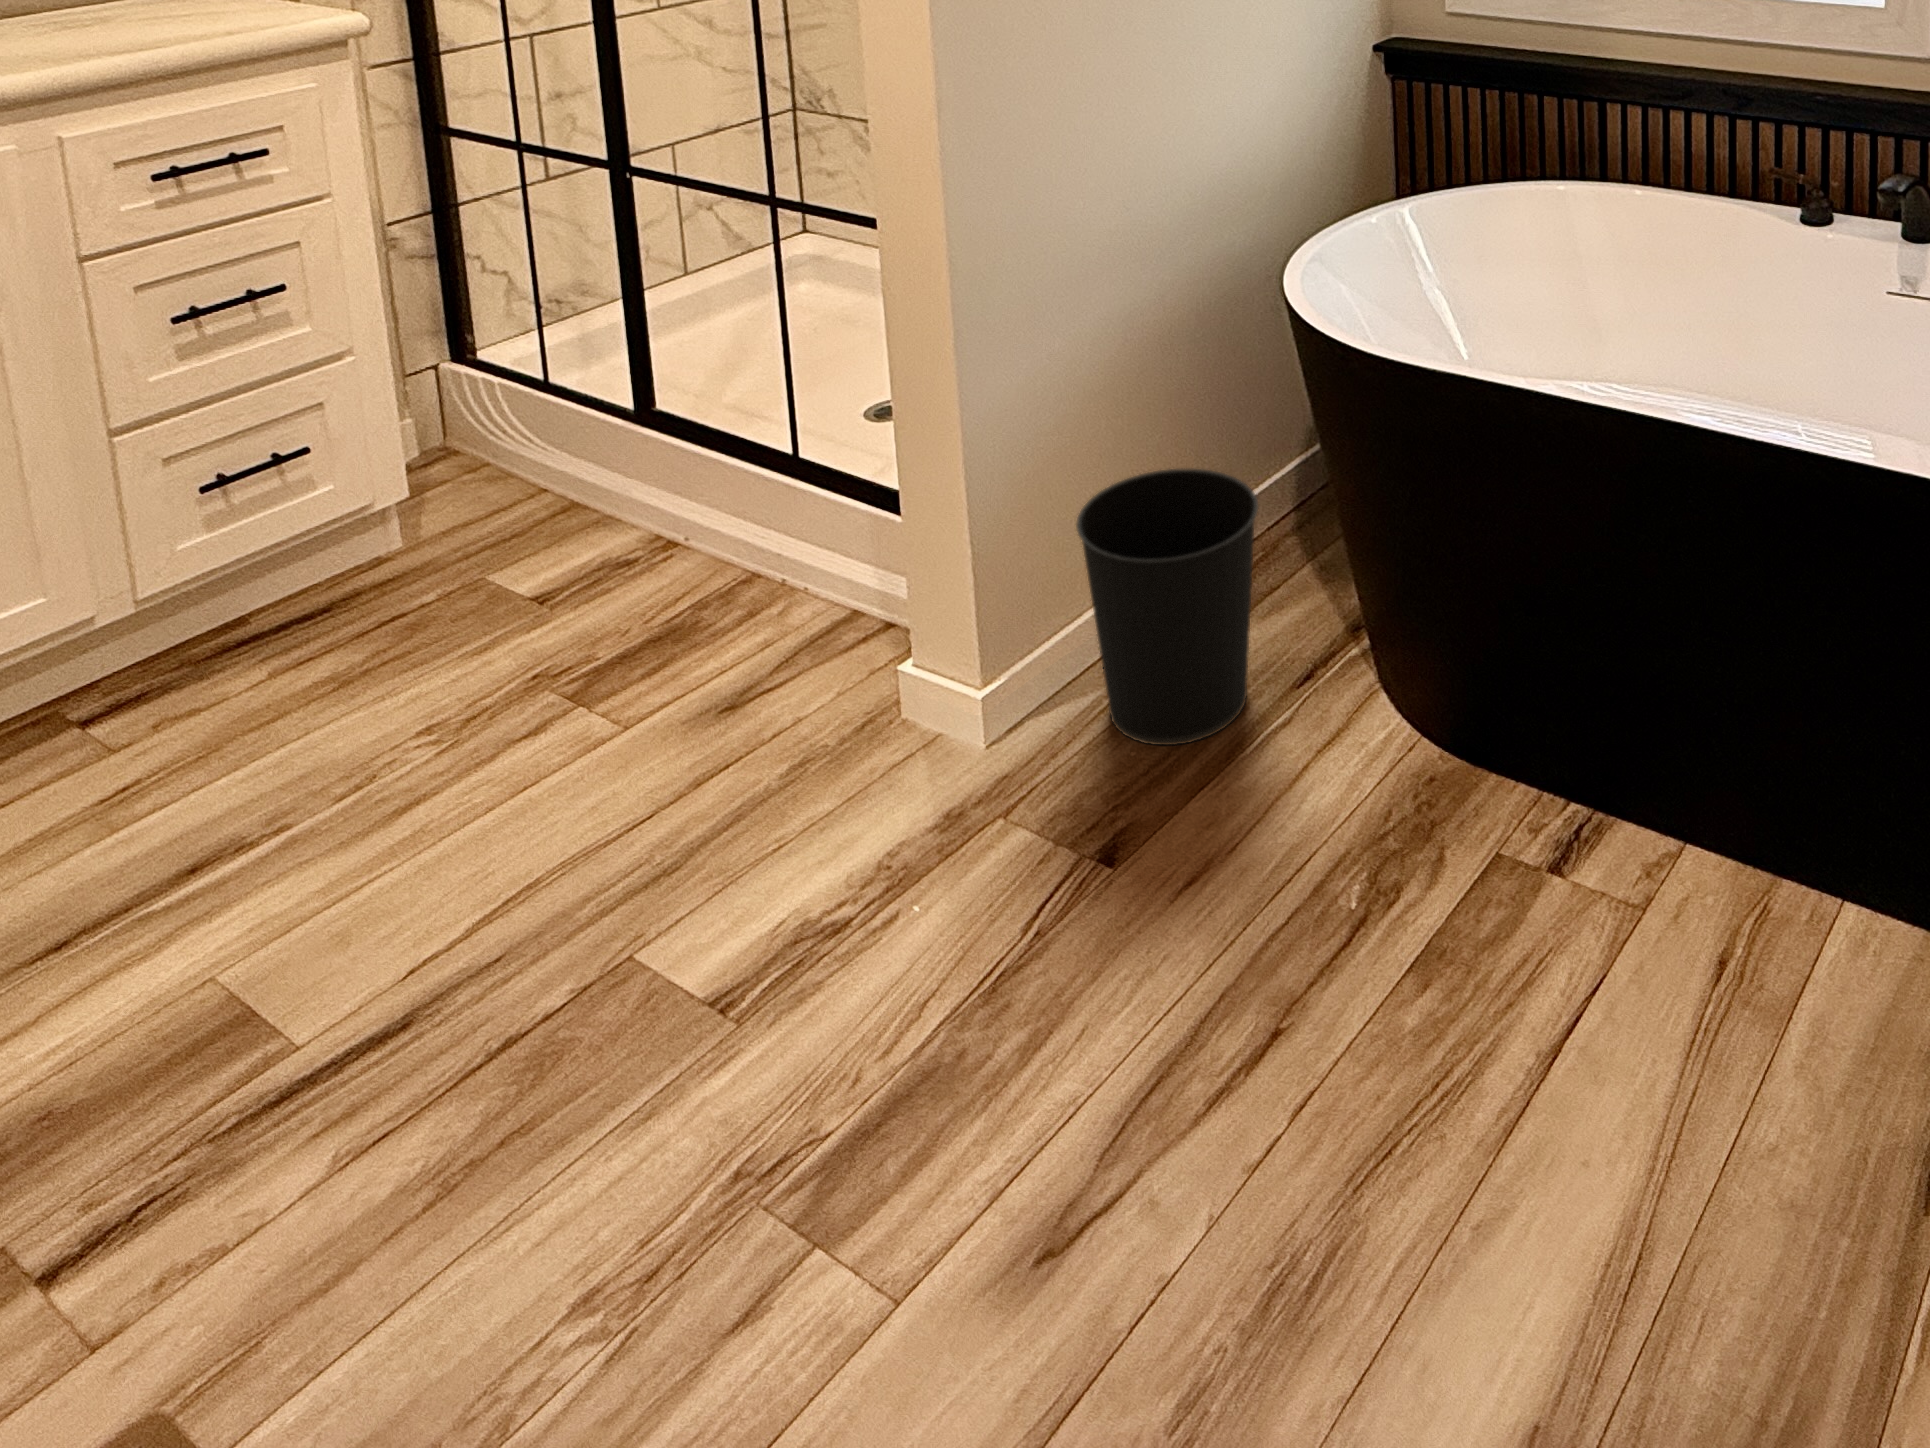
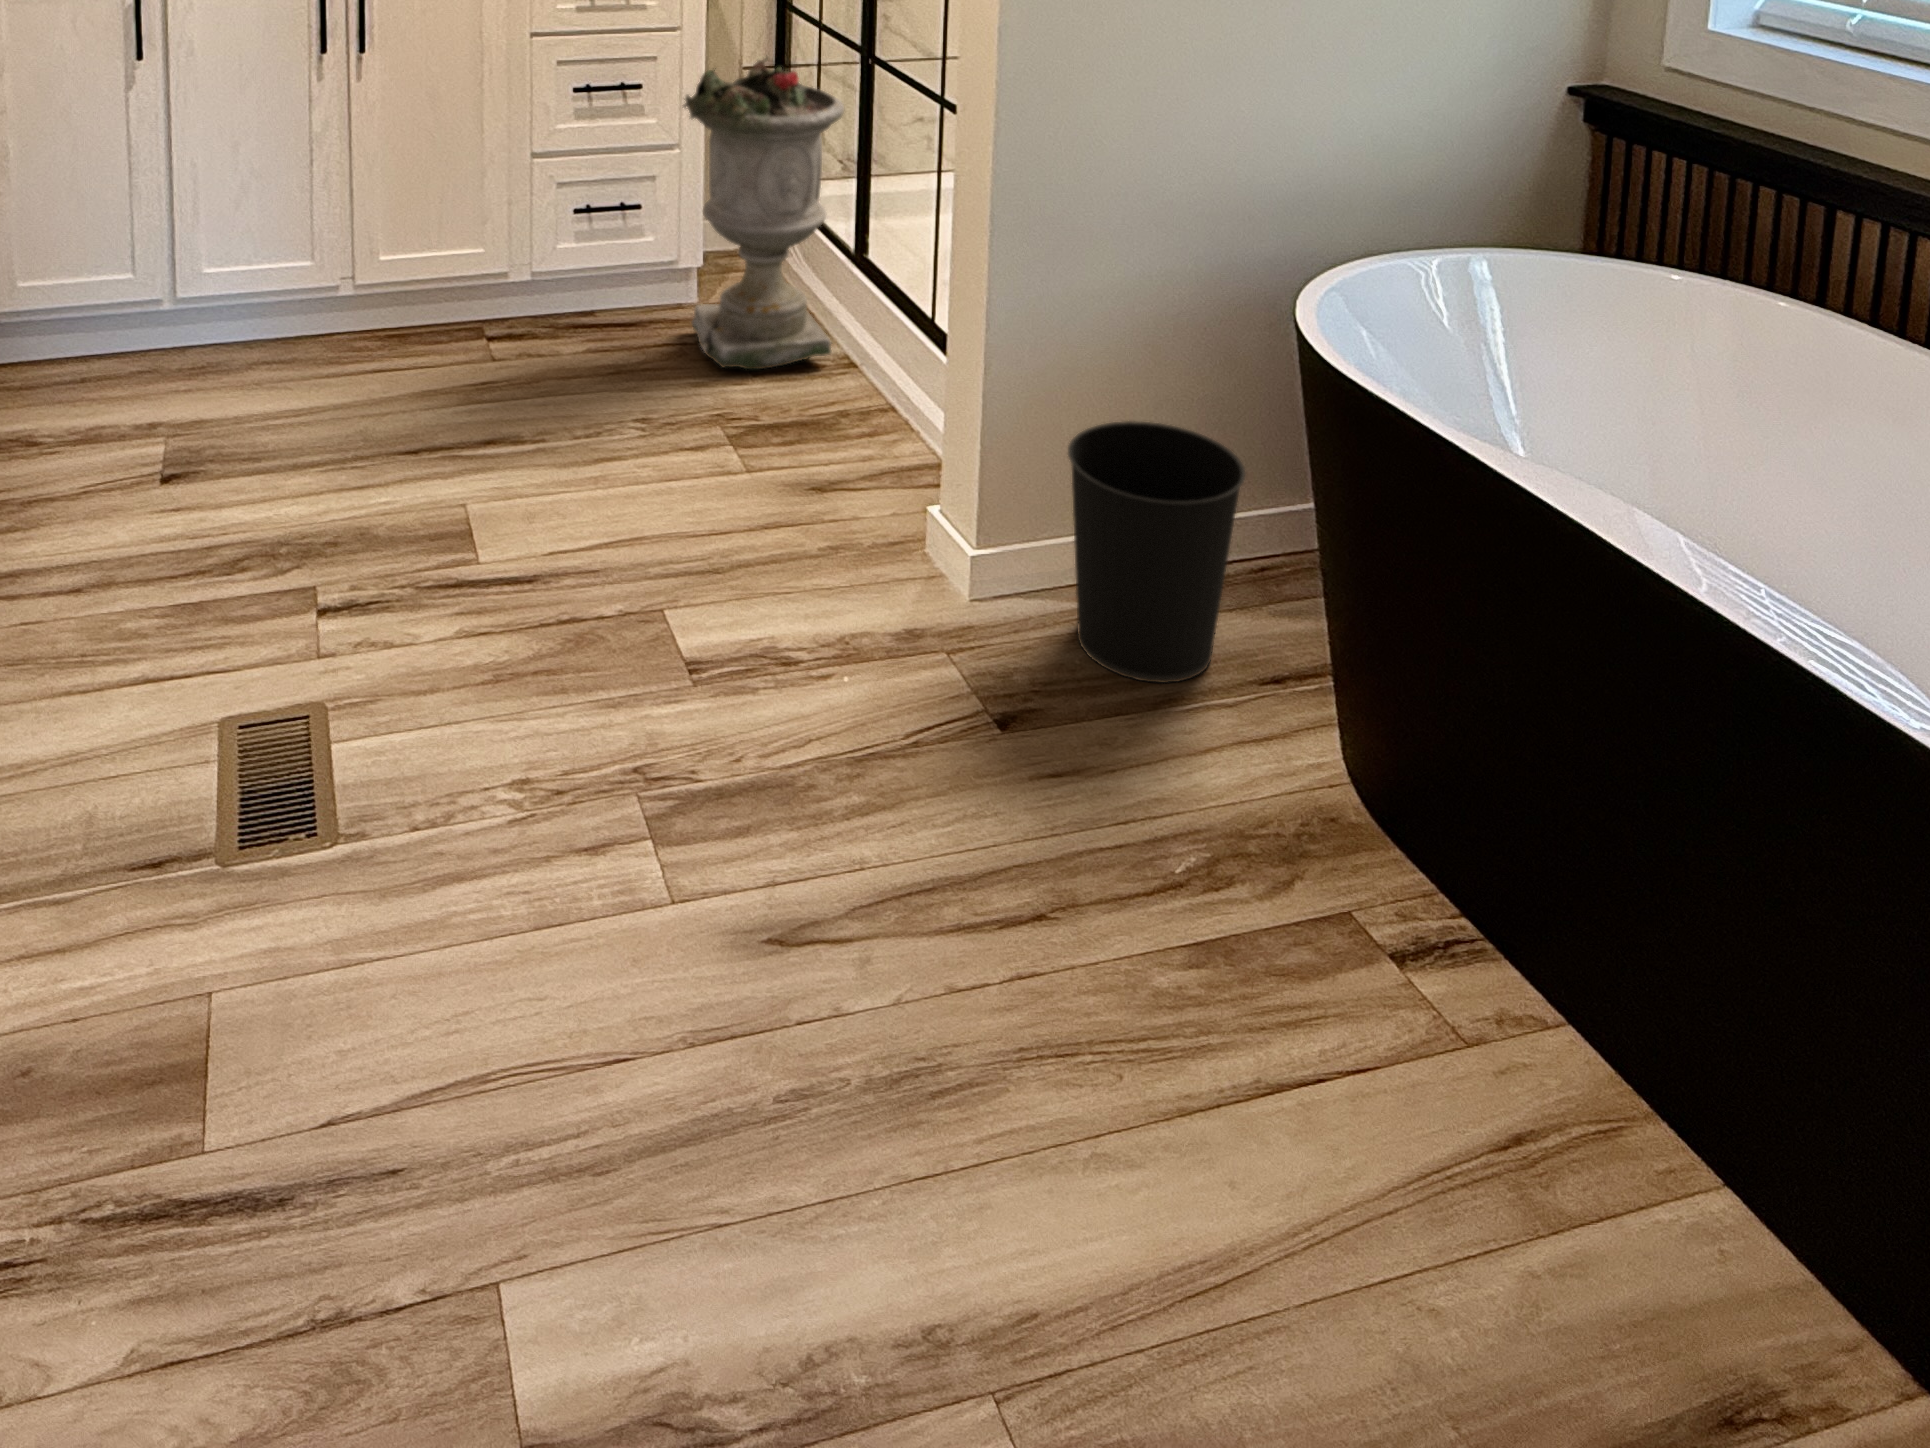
planter: none [373,203,644,618] -> present [684,58,844,369]

